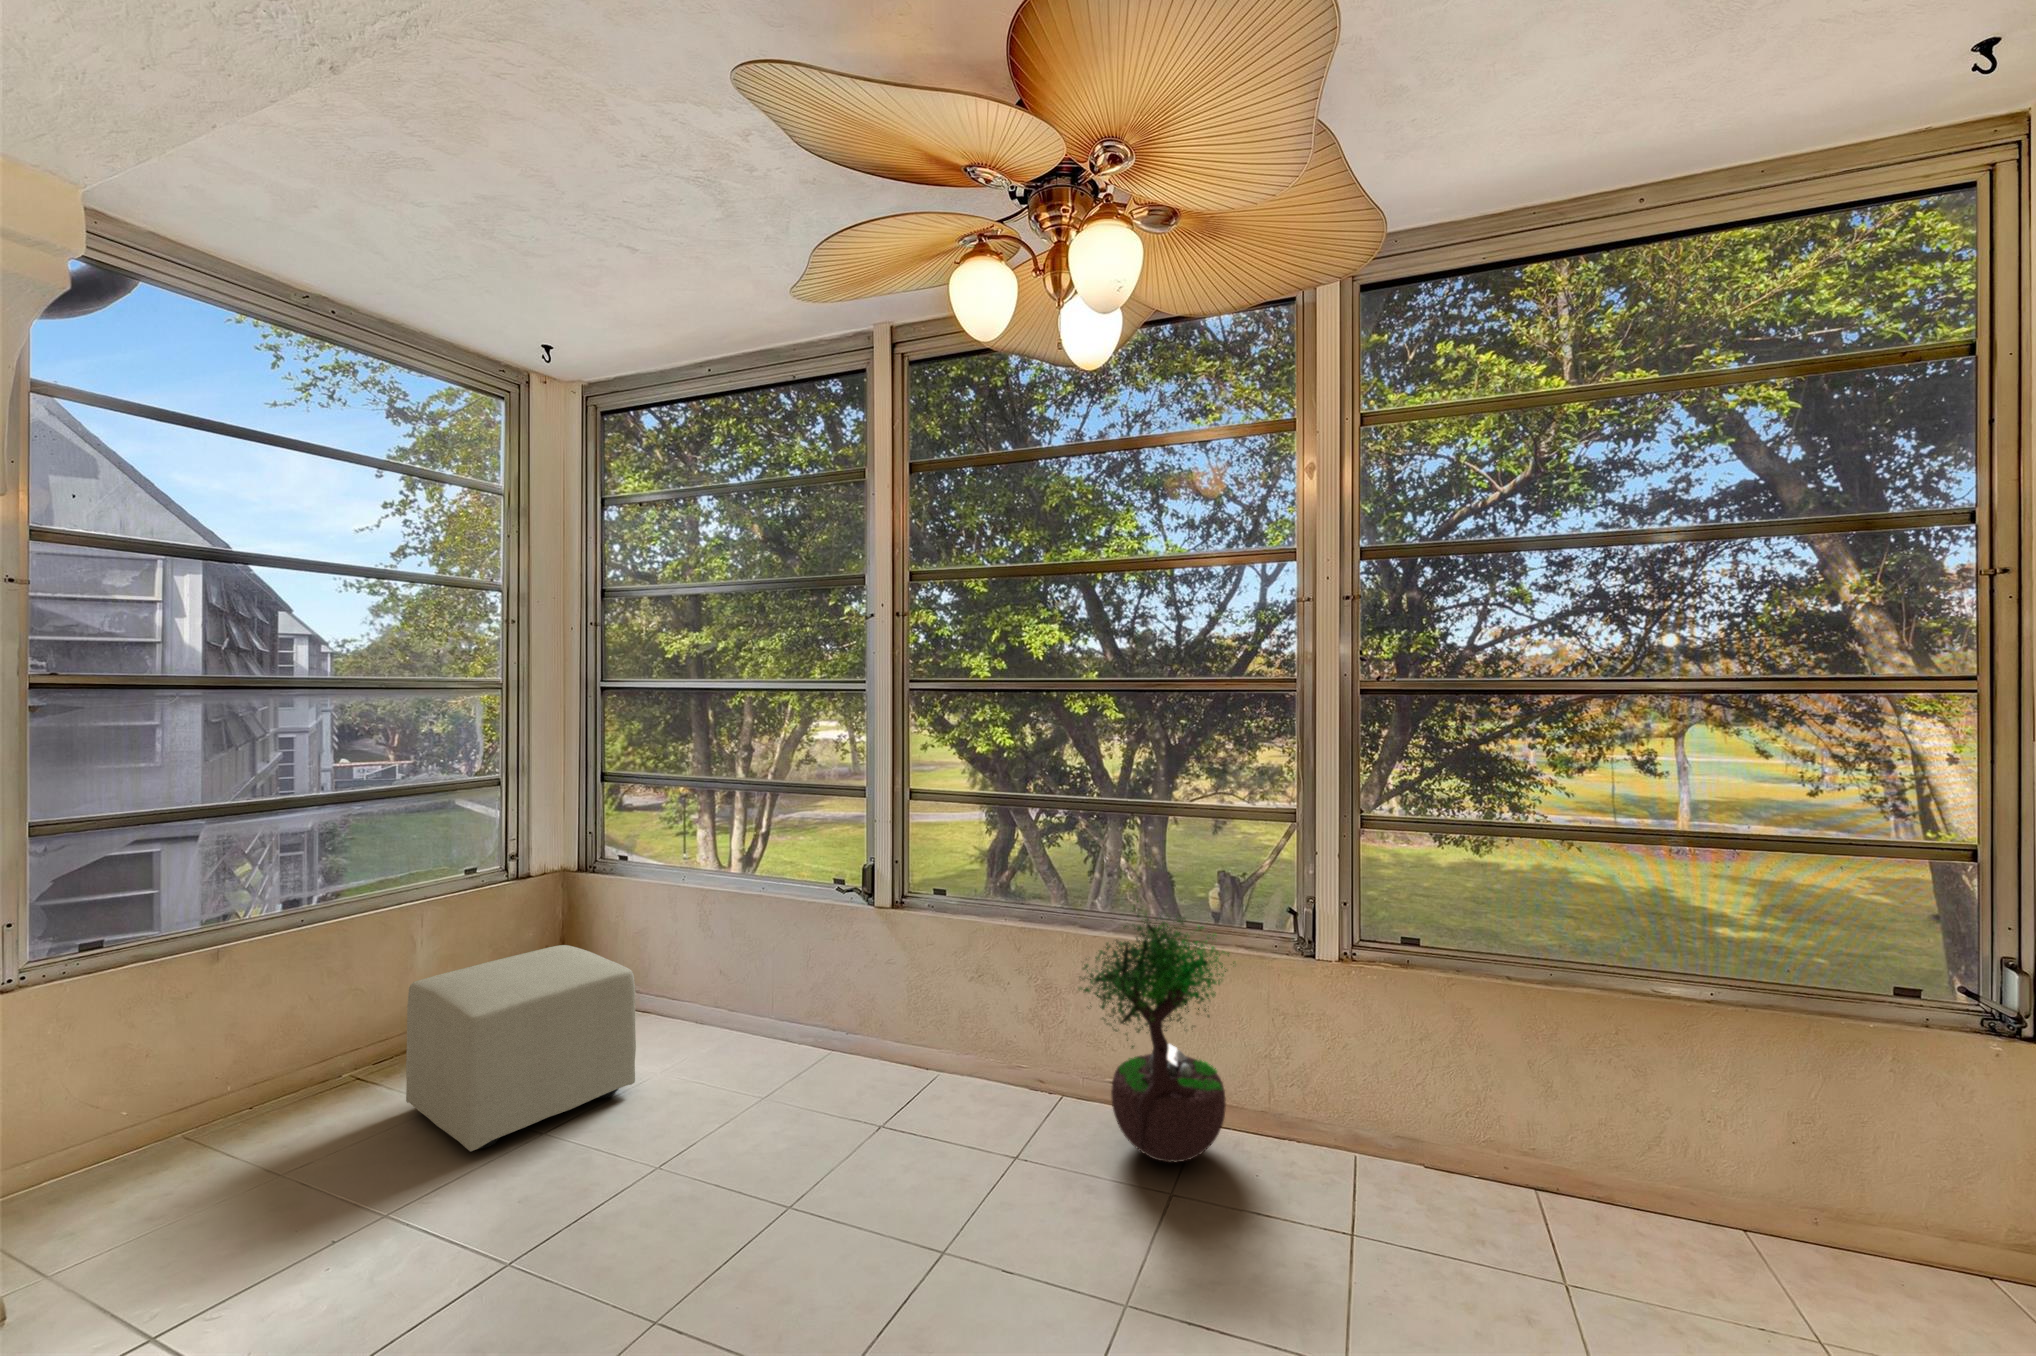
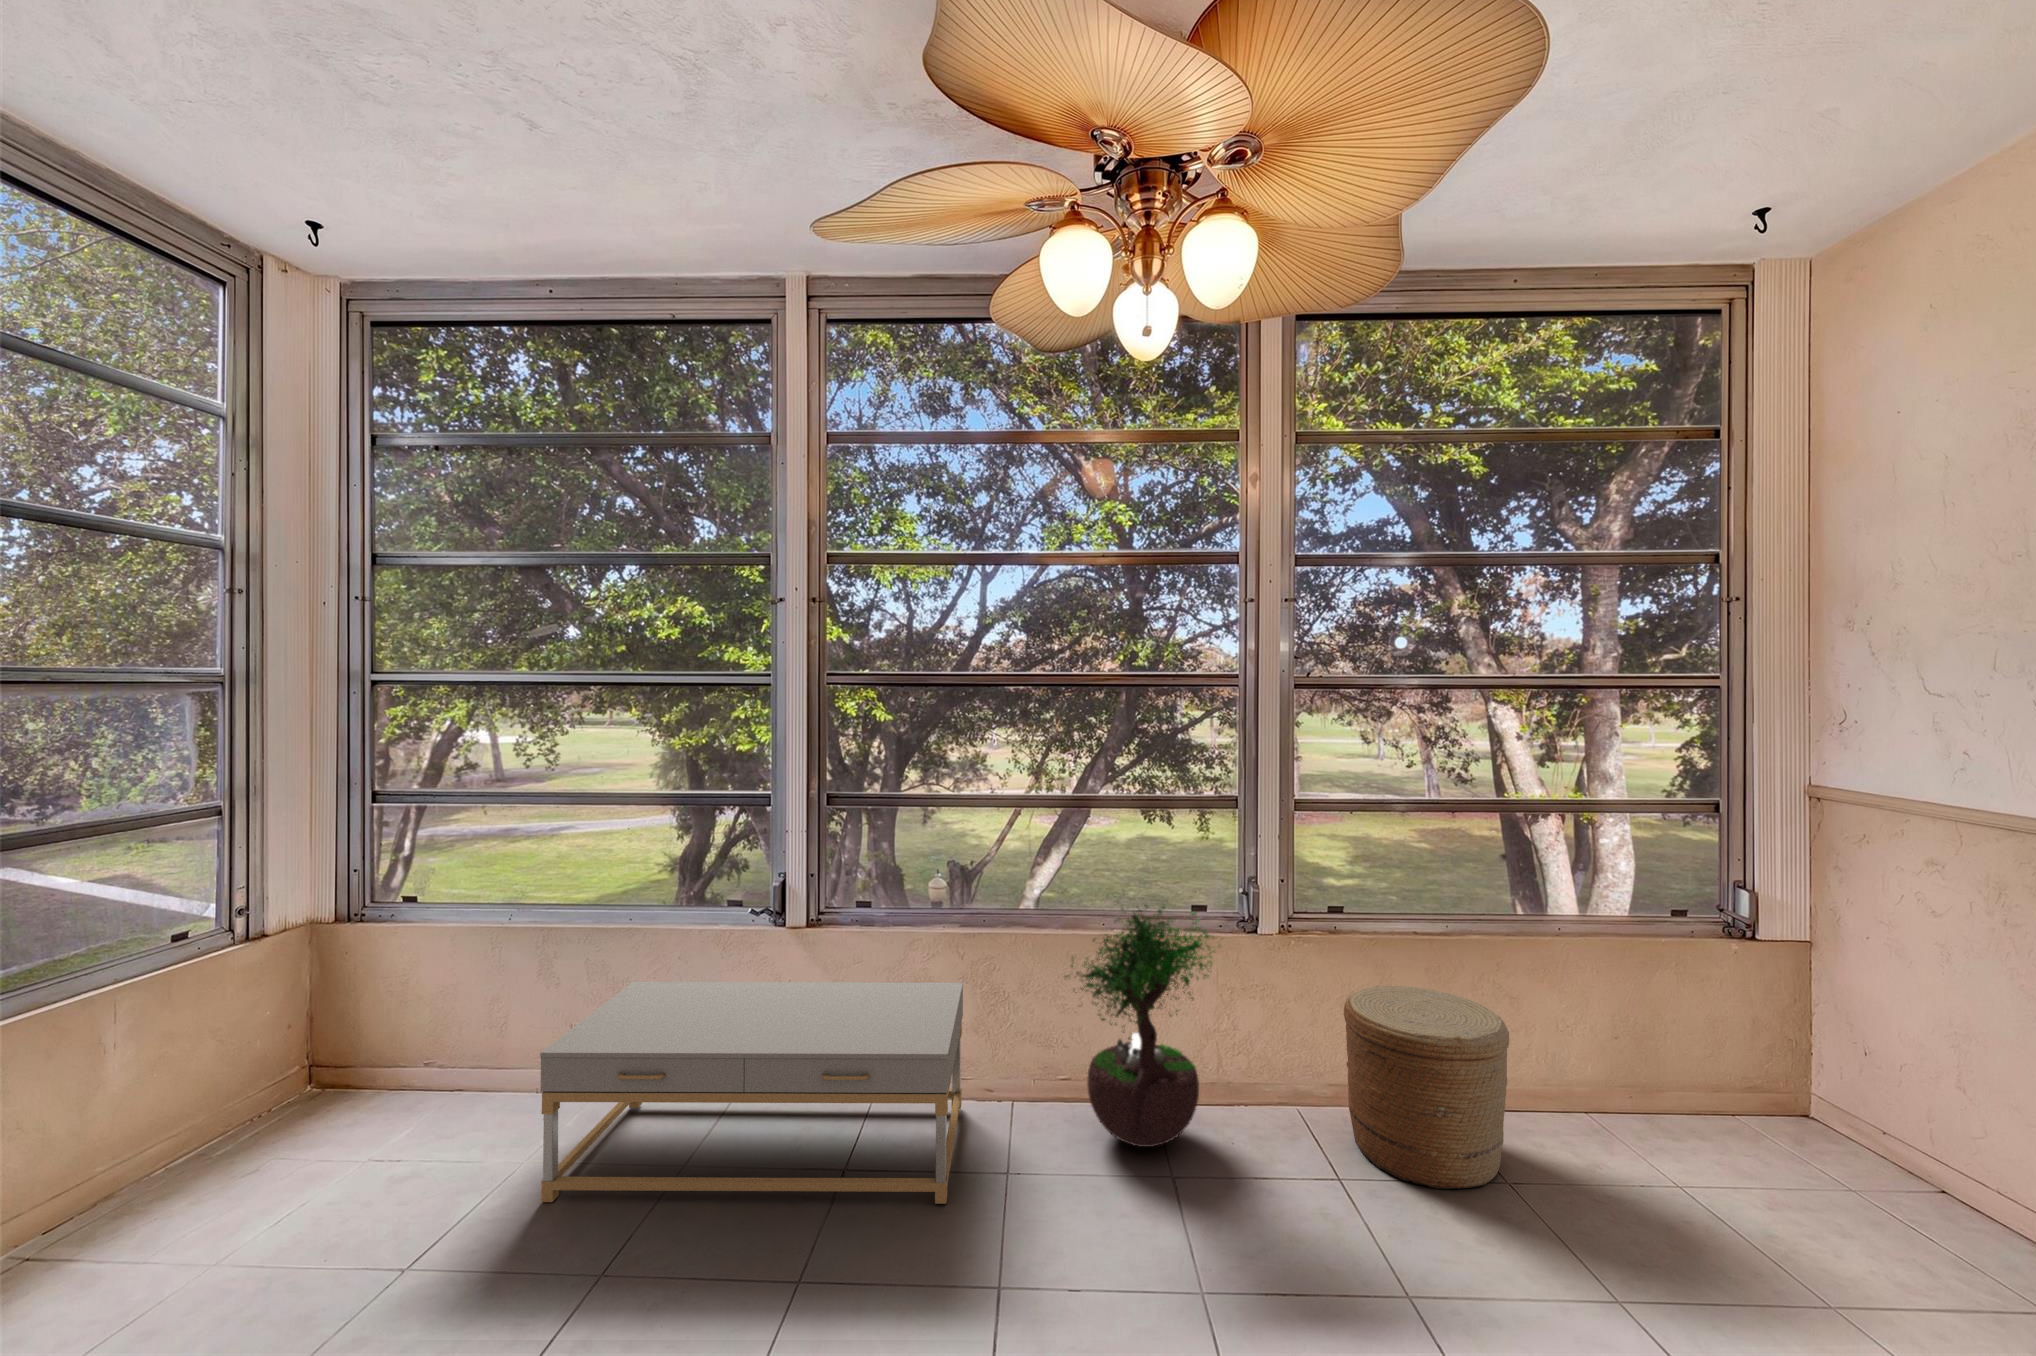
coffee table: none [650,938,1015,1176] -> present [540,982,963,1204]
ottoman: present [406,945,636,1151] -> none [159,1018,509,1303]
woven basket: none [1389,1032,1588,1286] -> present [1344,986,1509,1189]

